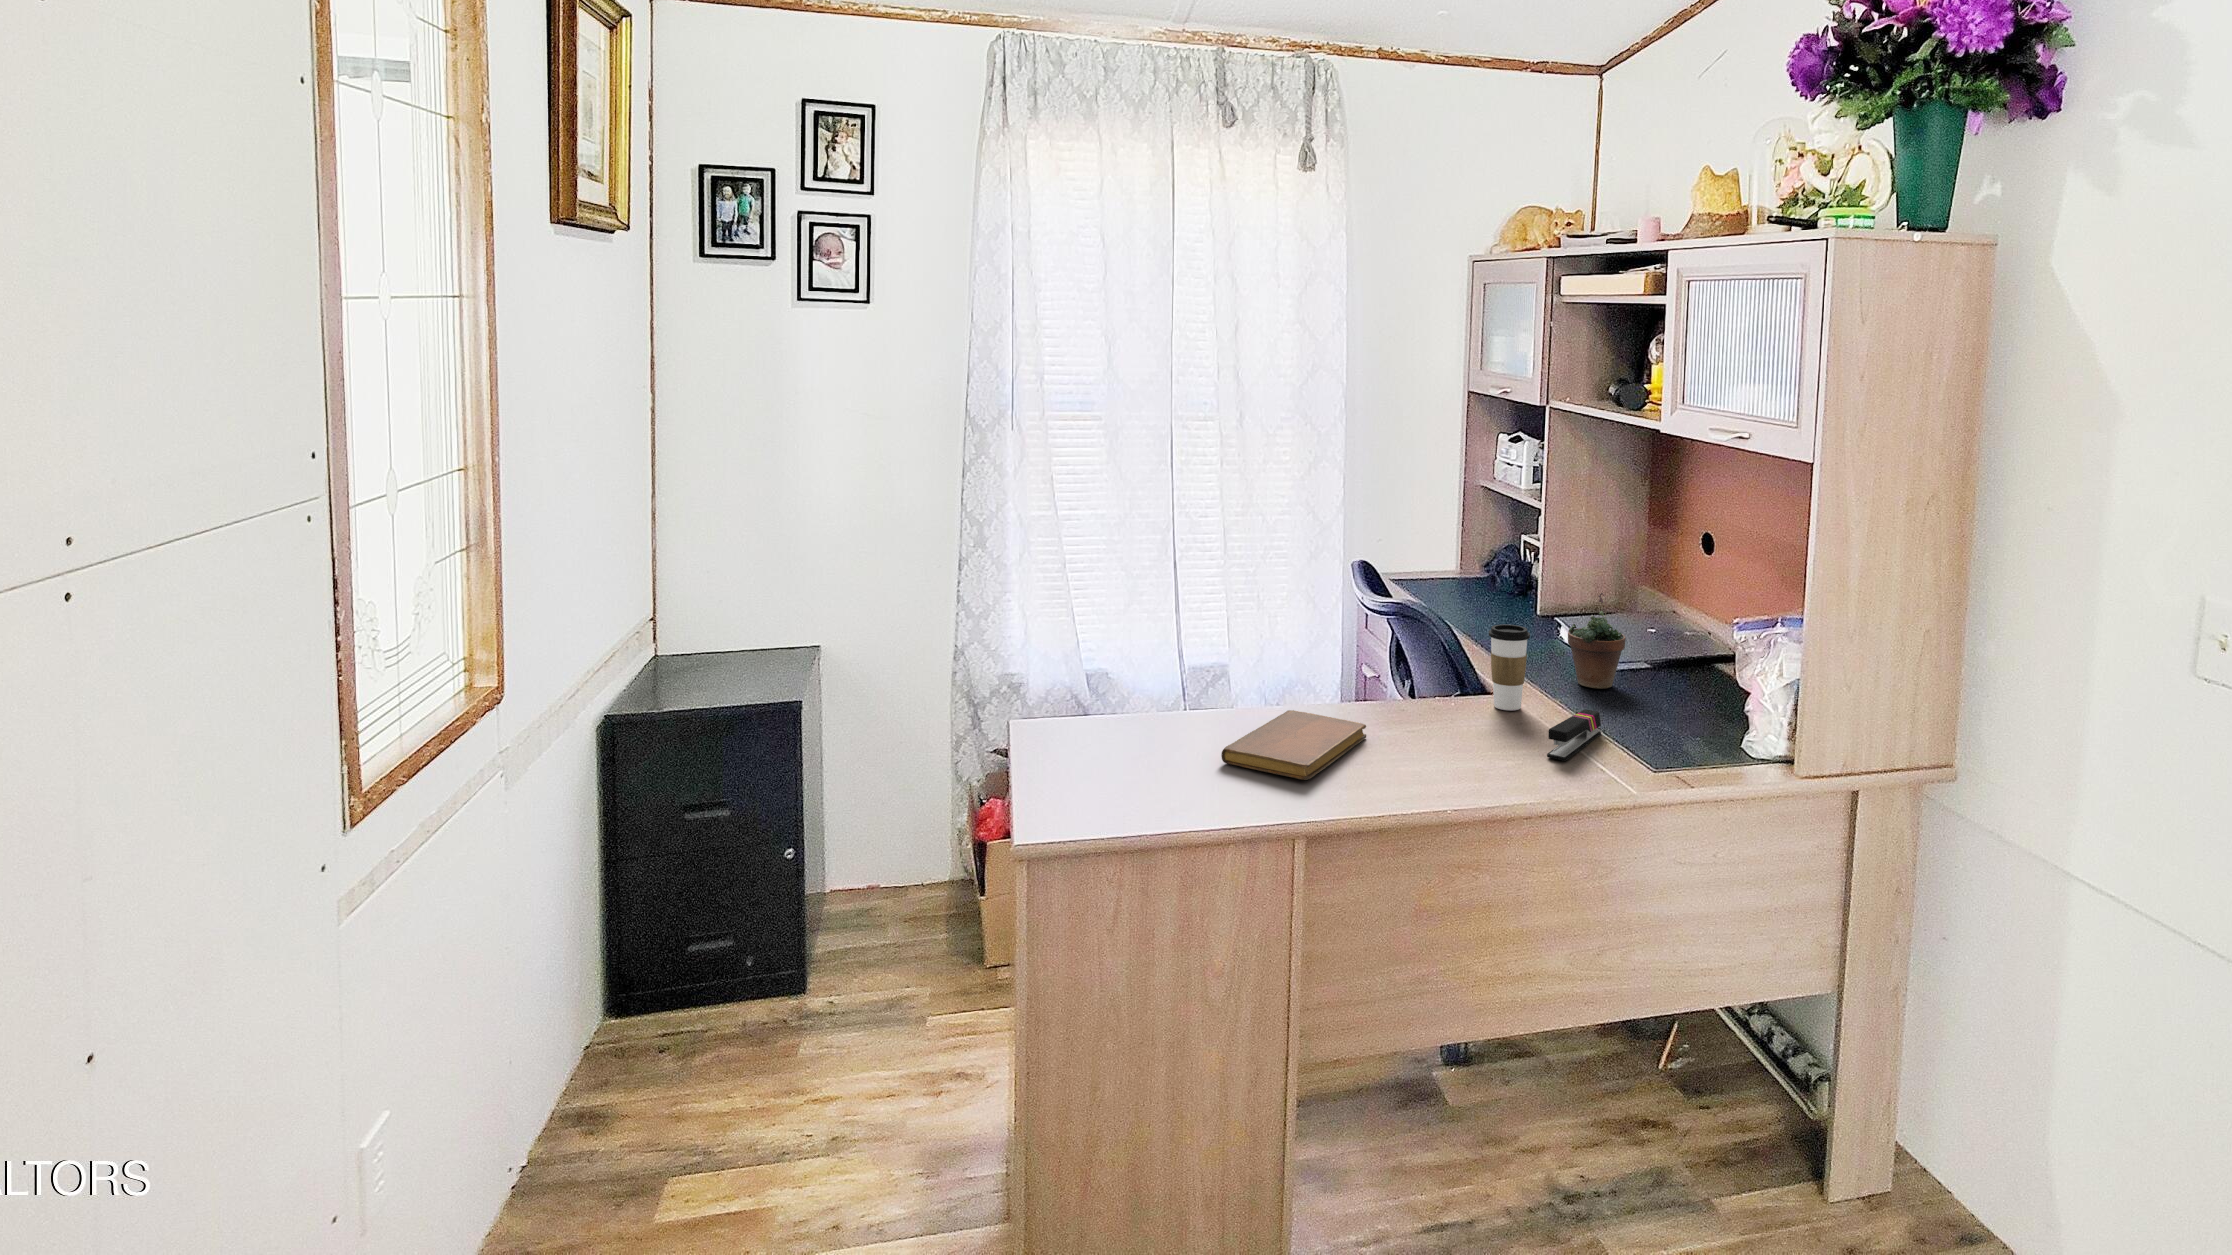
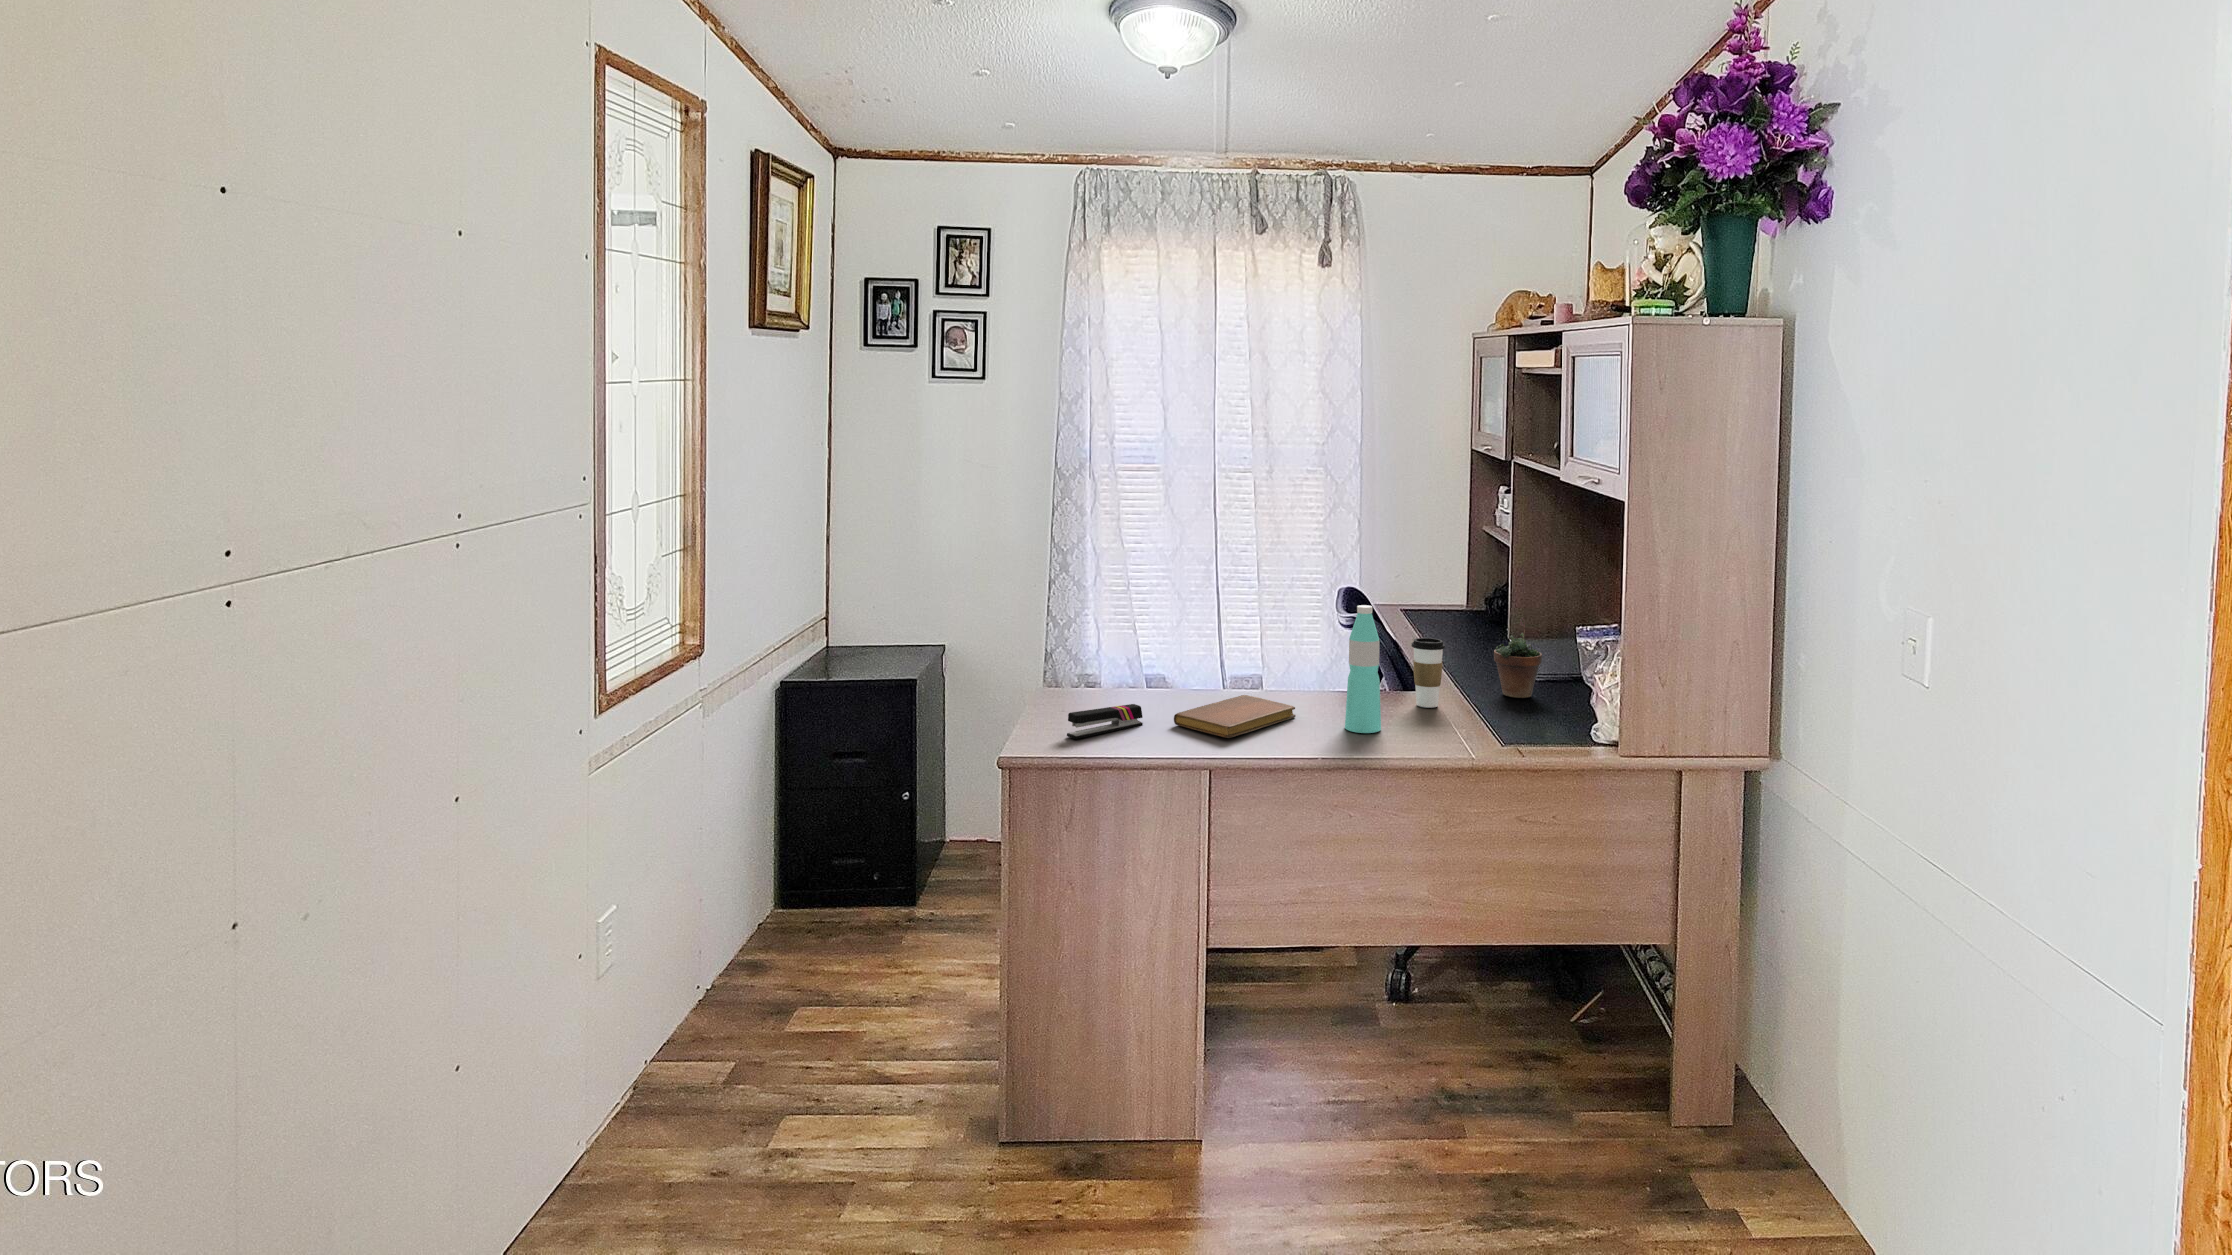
water bottle: none [1435,593,1481,756] -> present [1345,605,1381,733]
stapler: present [1547,709,1601,761] -> present [1067,704,1143,739]

